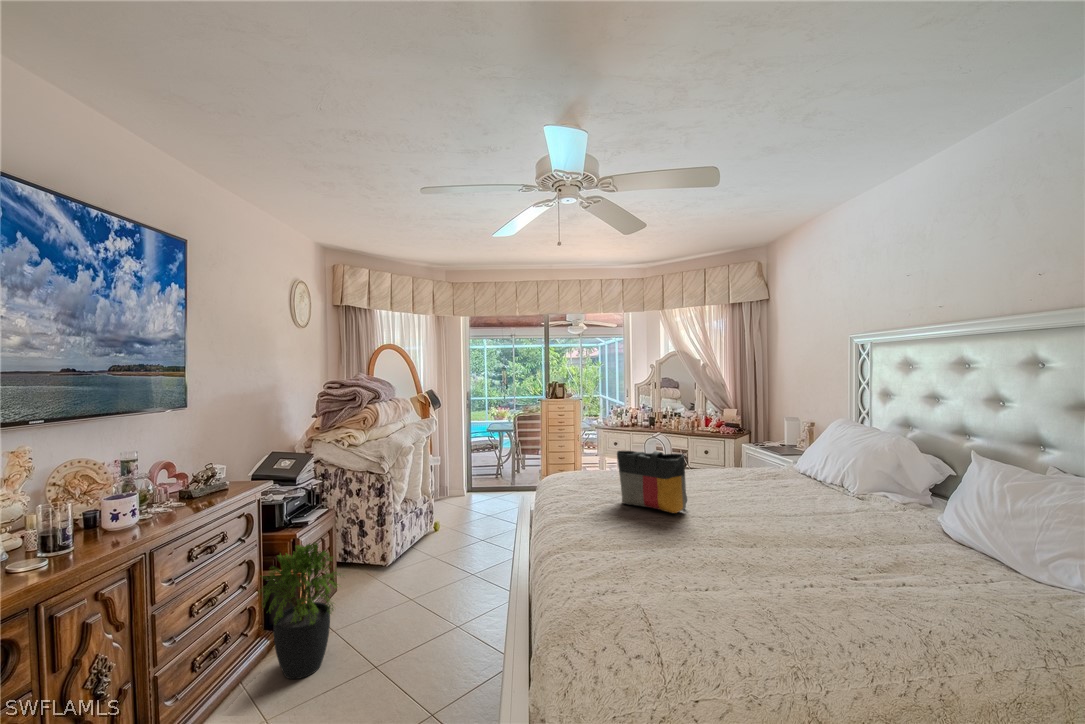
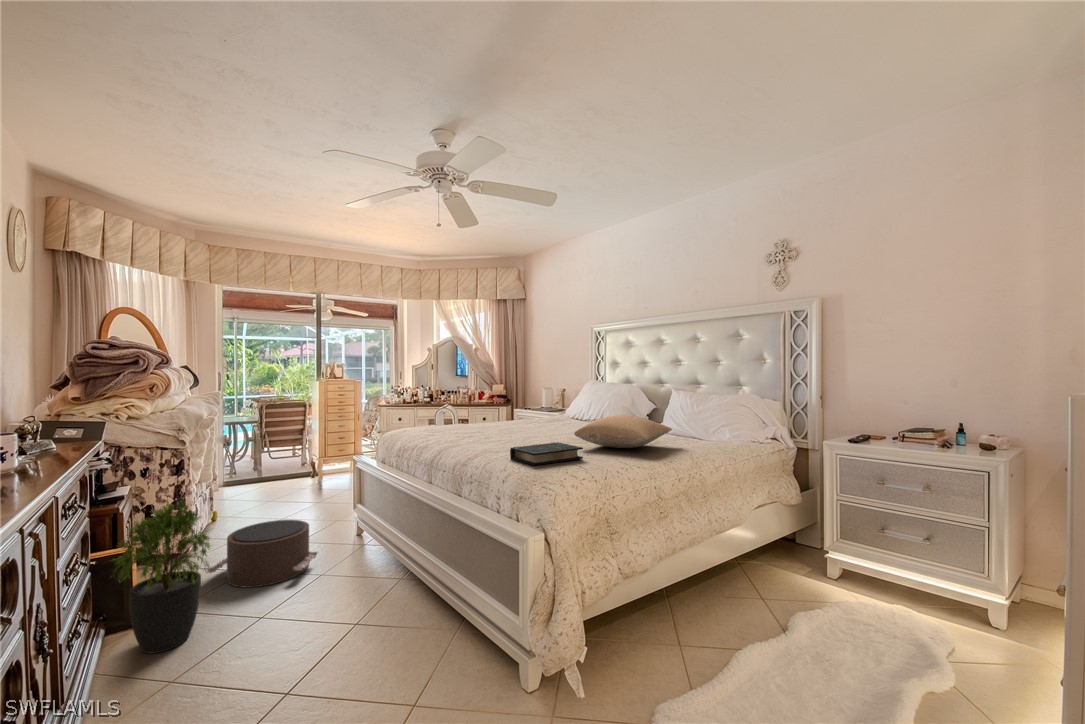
tote bag: present [617,451,687,513] -> none [475,393,529,436]
pillow: none [713,517,928,597] -> present [574,415,672,448]
pouf: none [375,554,465,626] -> present [208,520,318,588]
book: none [588,555,693,603] -> present [510,442,583,466]

